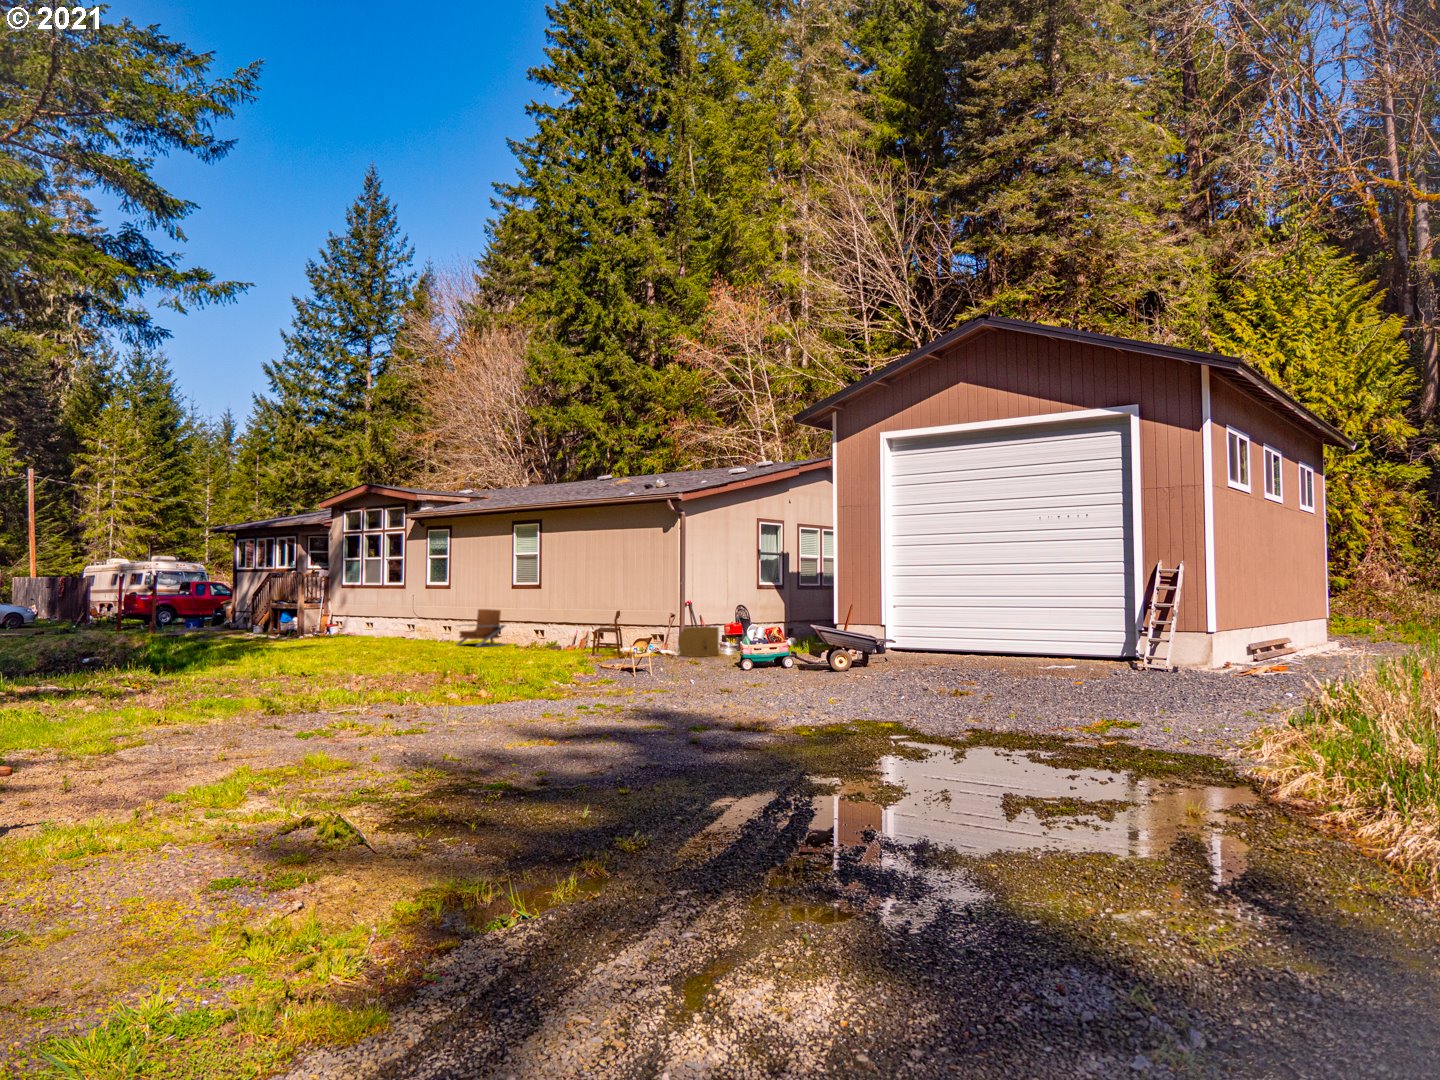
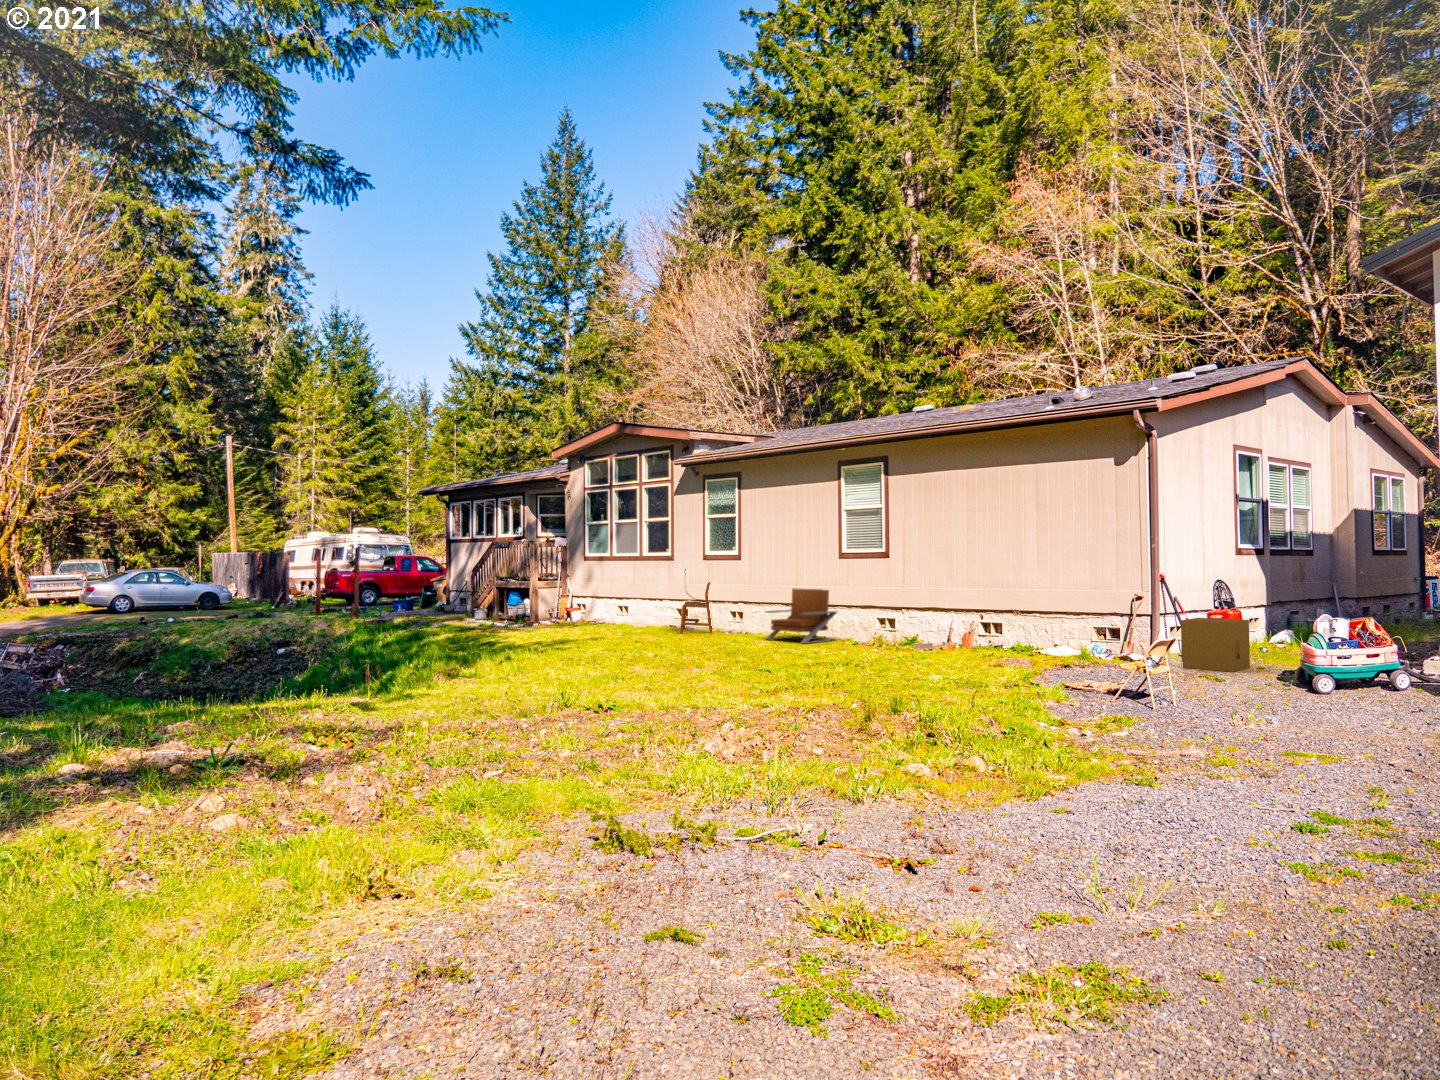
bench: present [592,610,623,655] -> present [680,582,713,633]

